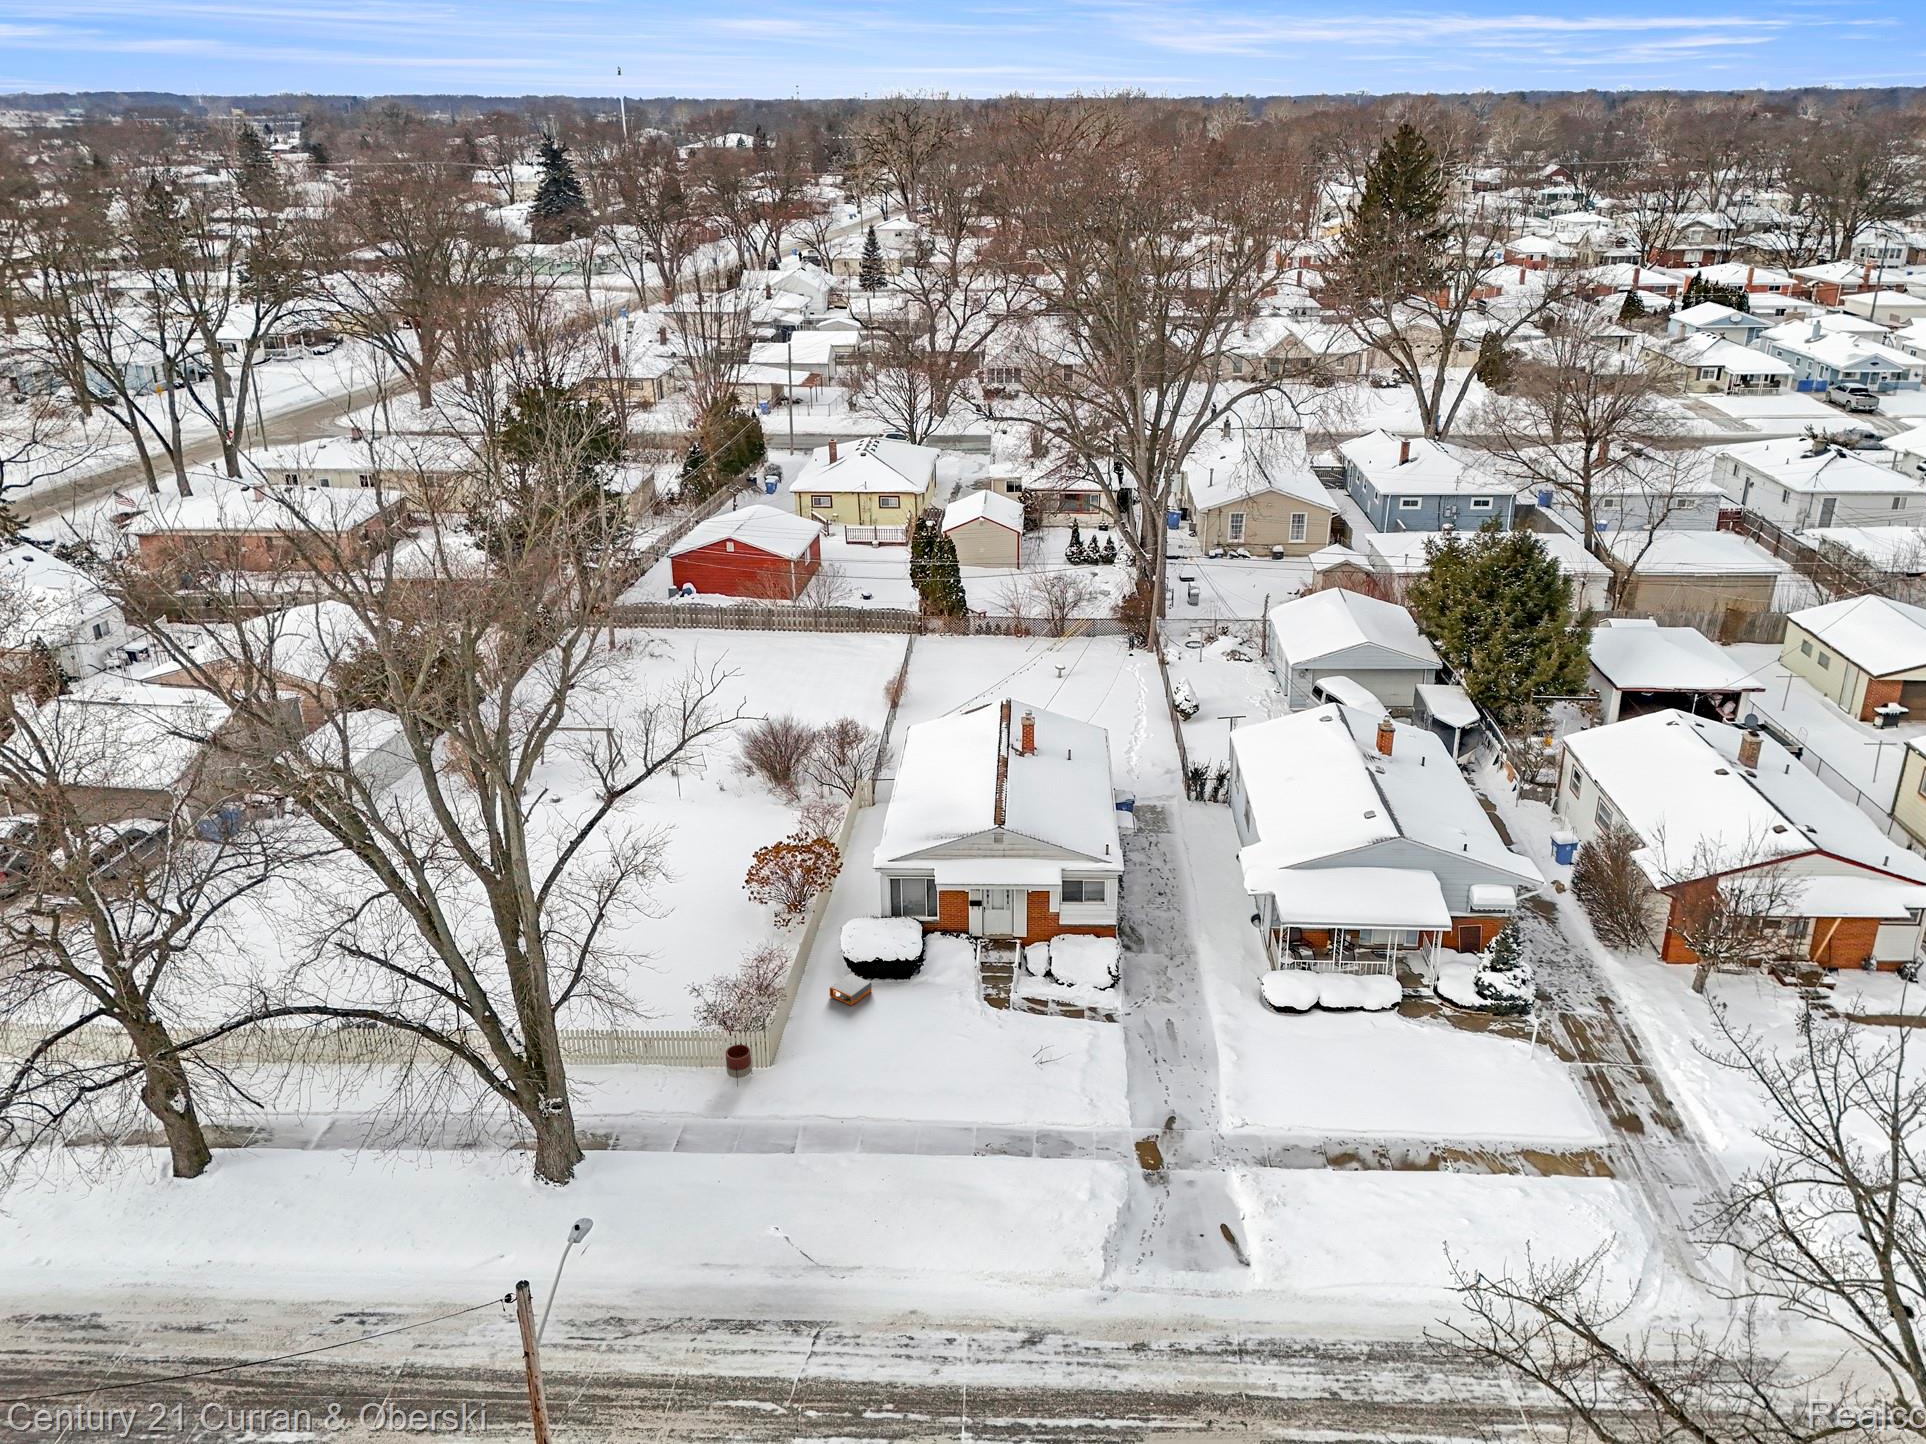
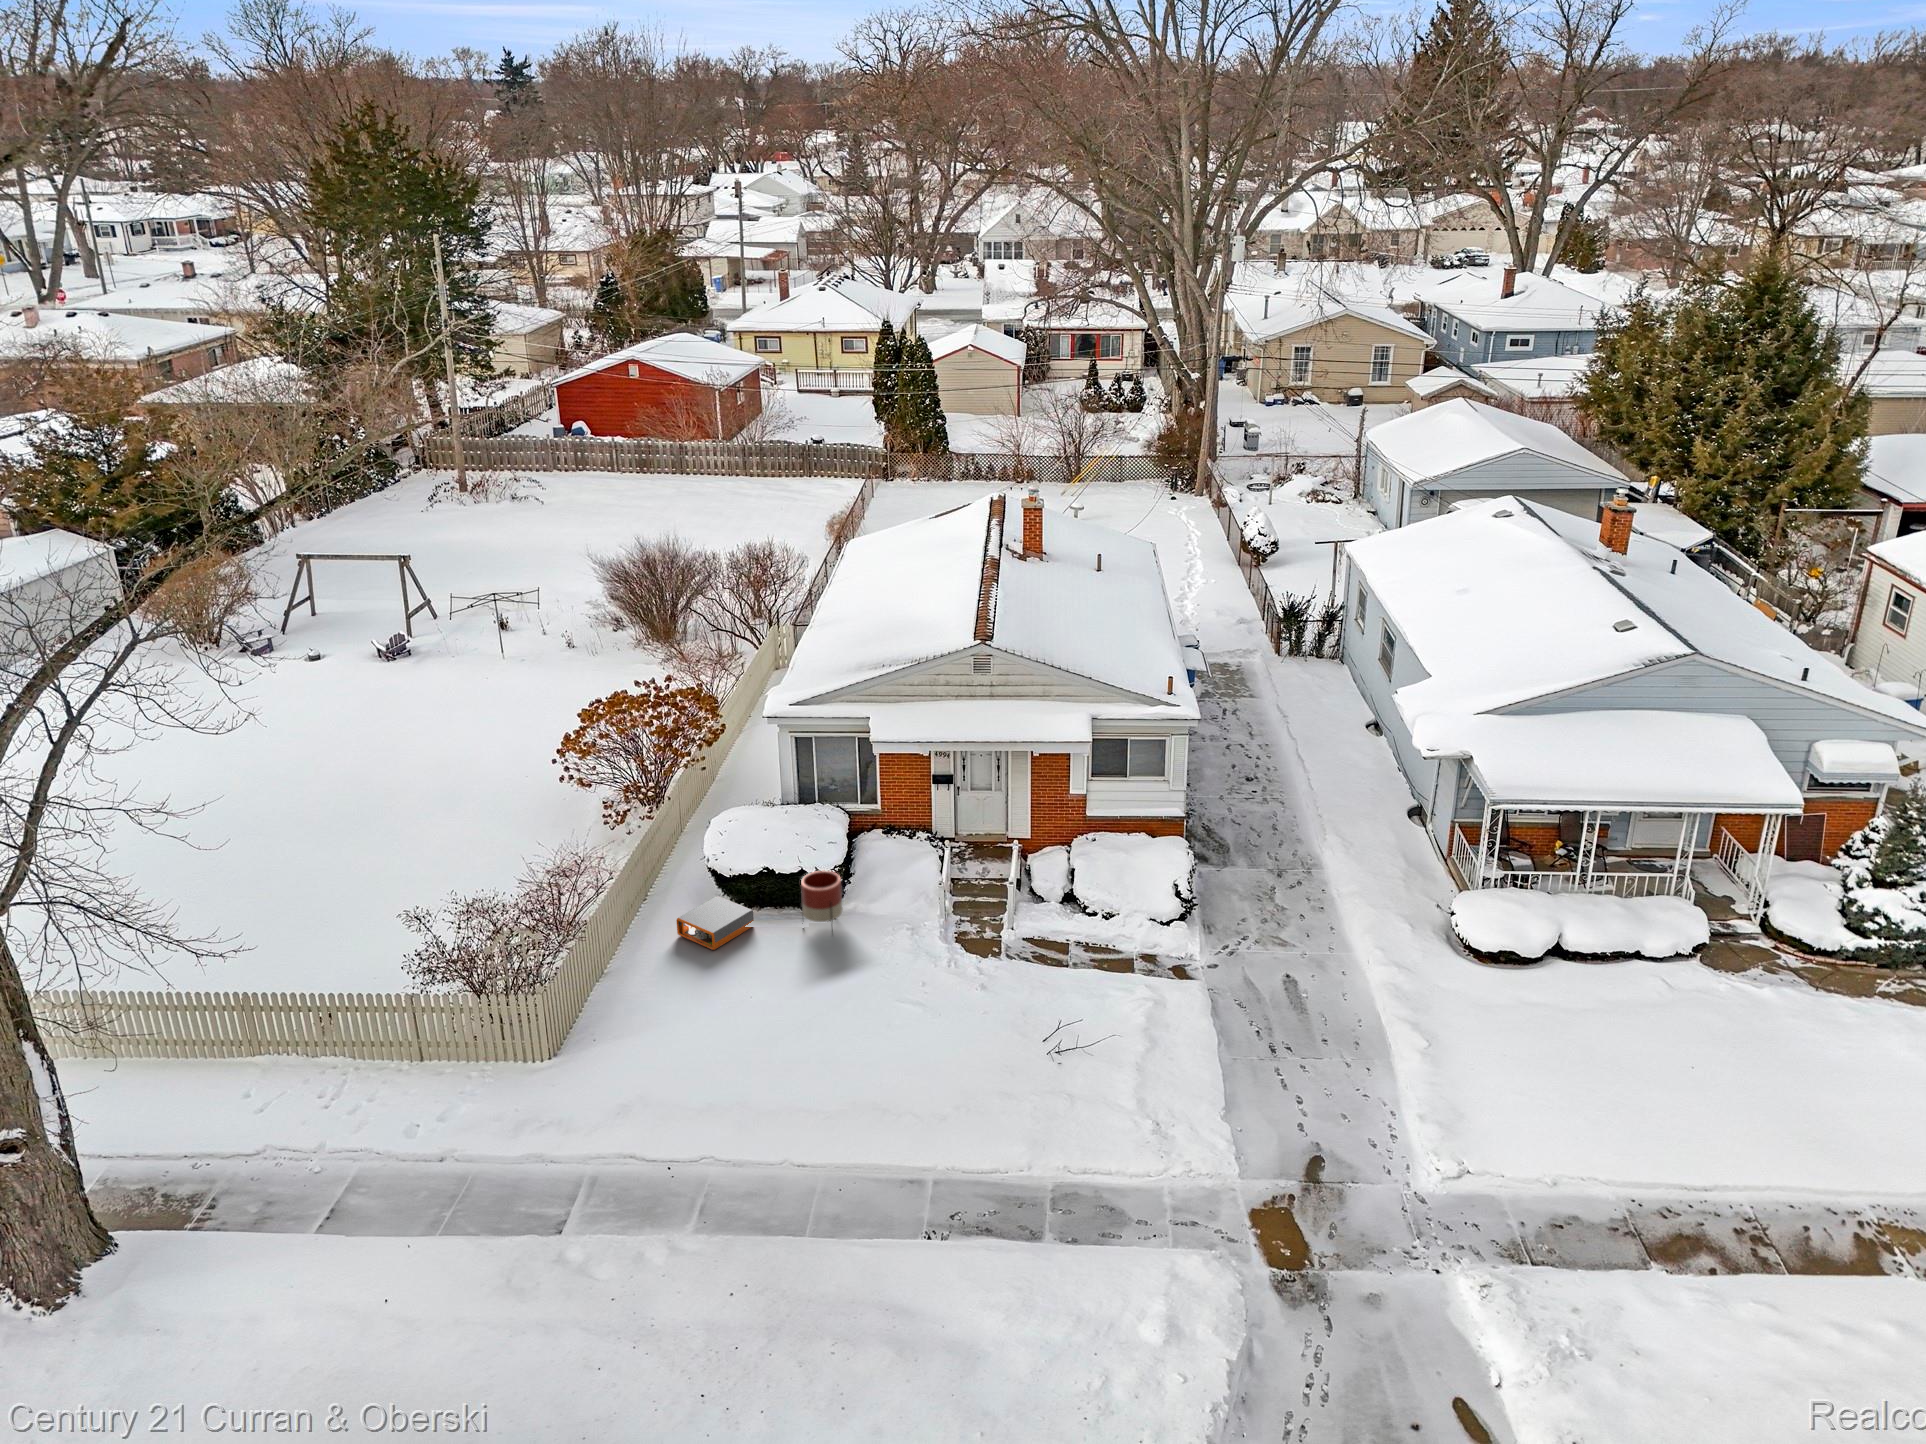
planter: present [726,1044,752,1086] -> present [801,870,843,922]

